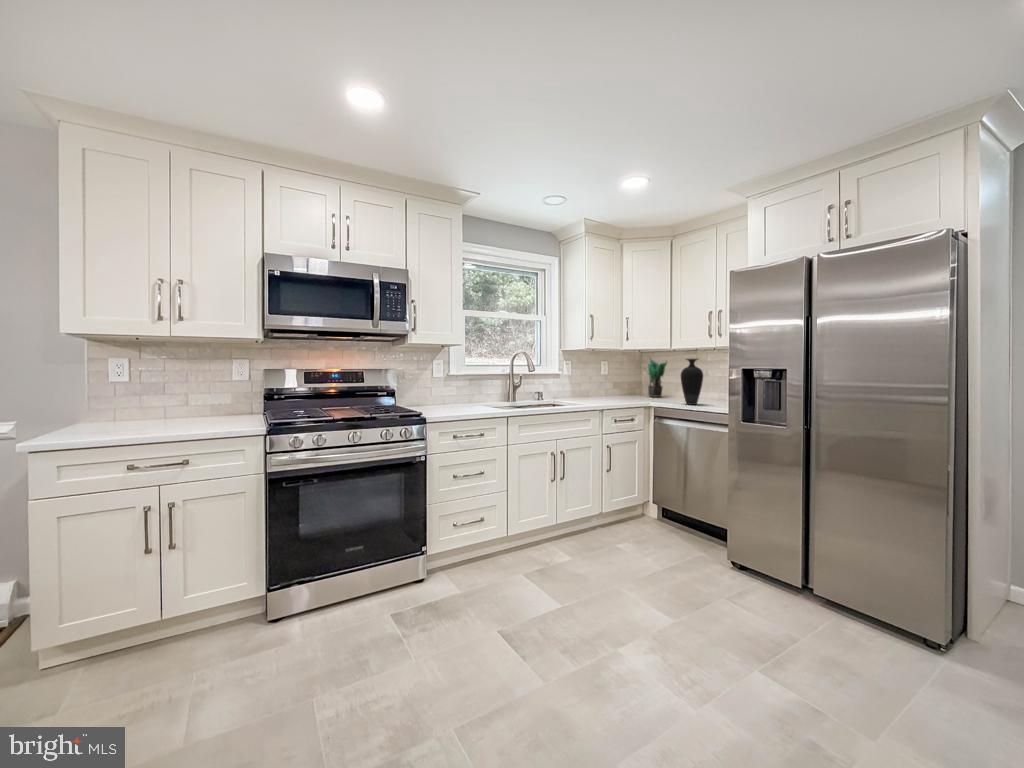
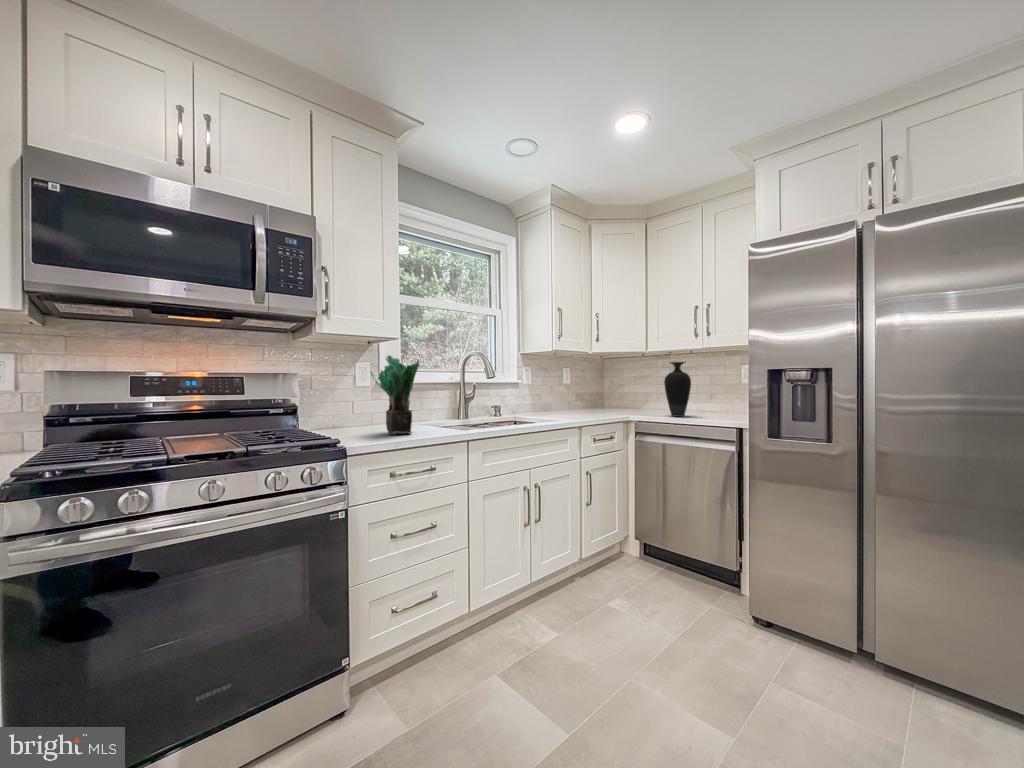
potted plant: present [644,359,667,397] -> present [371,356,419,435]

